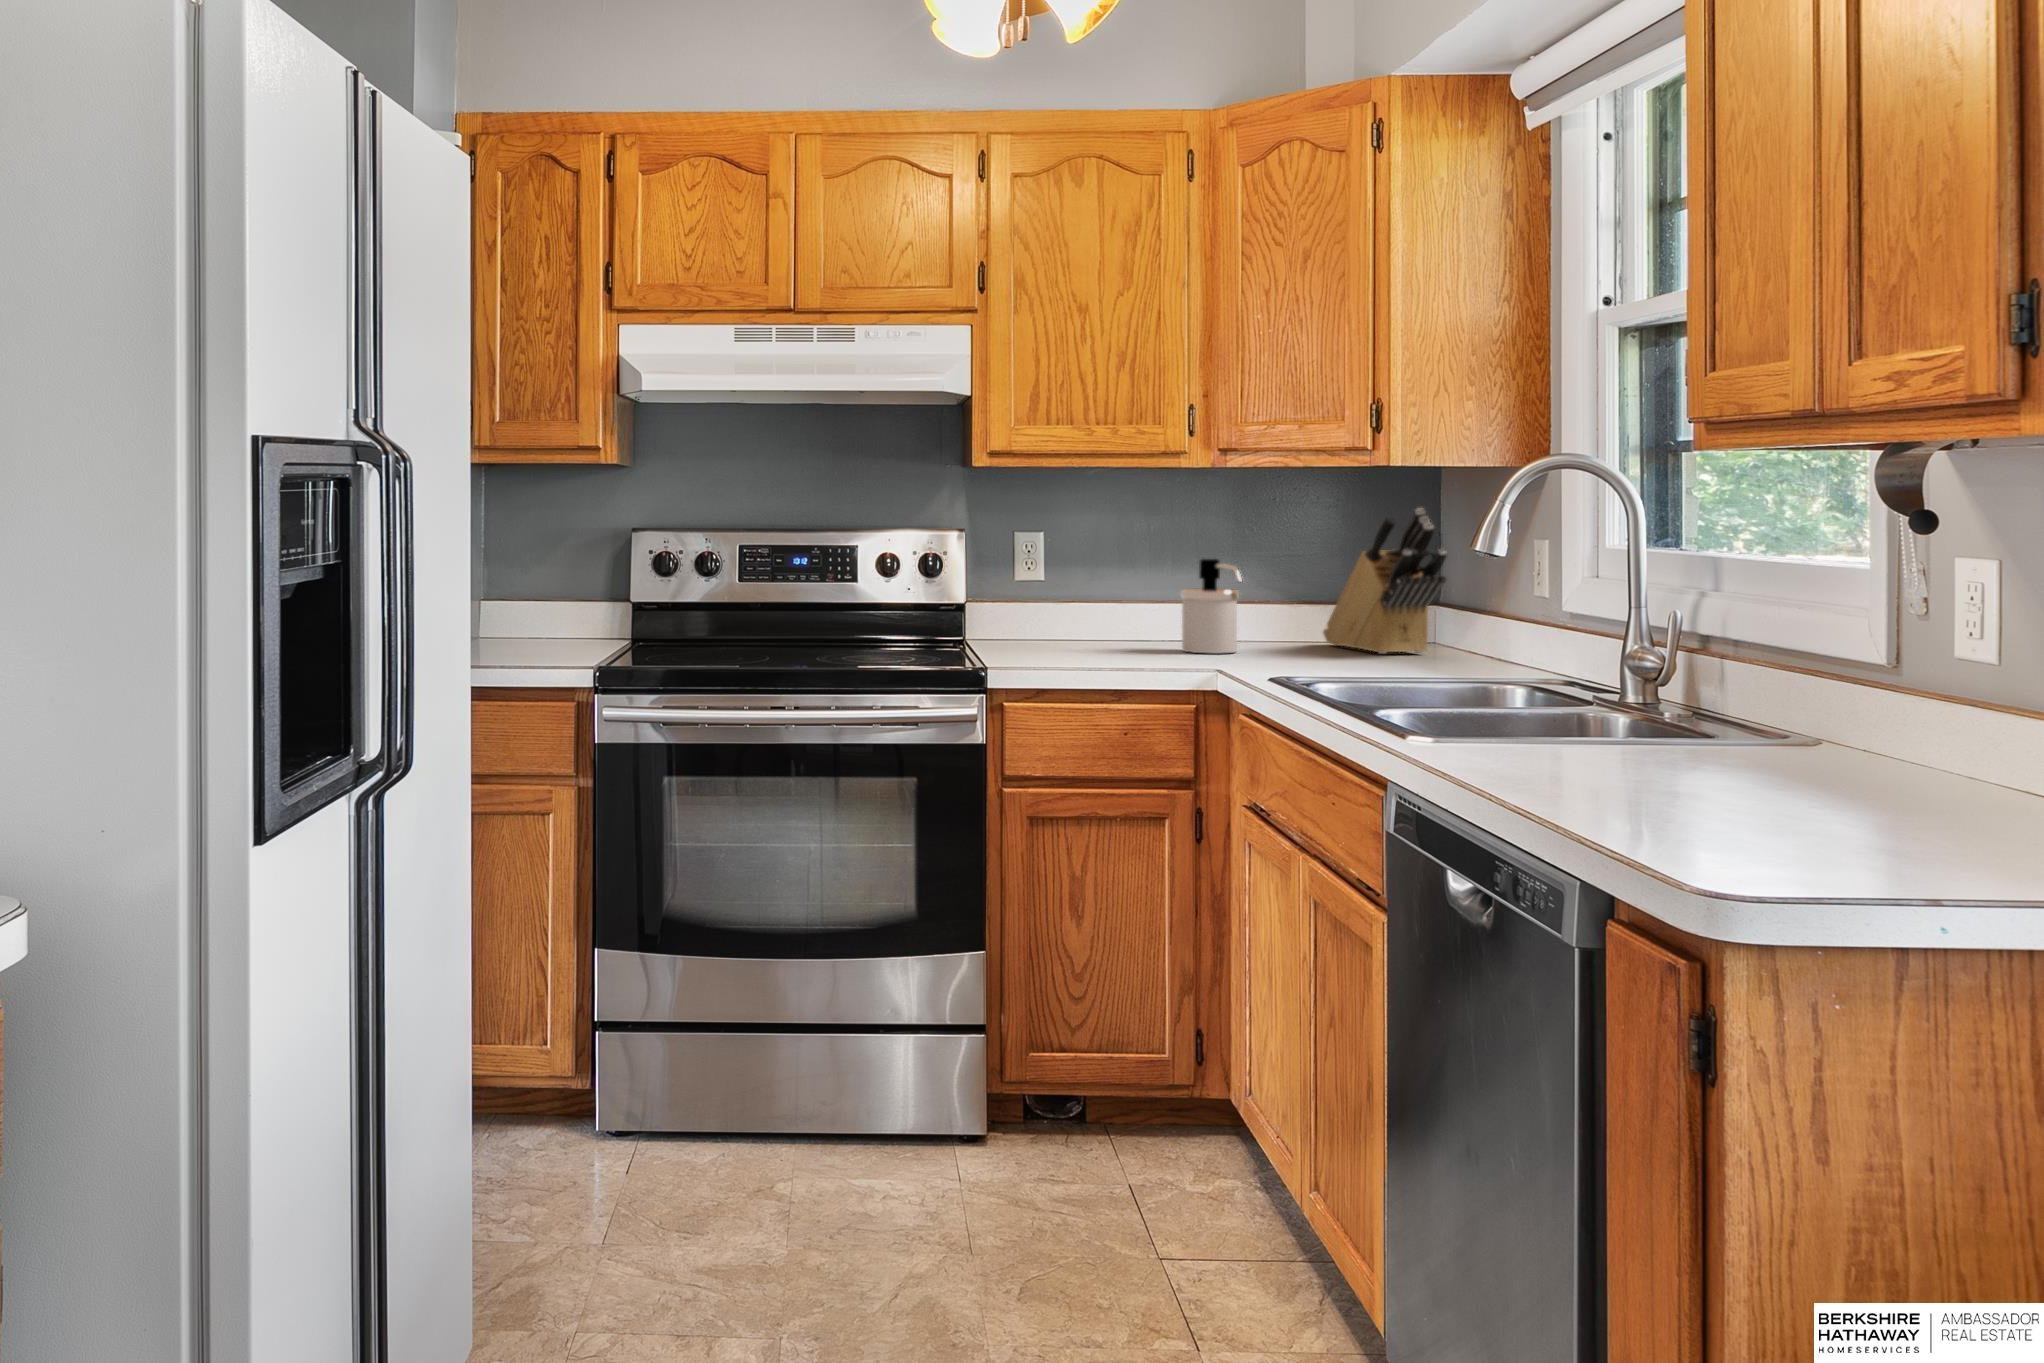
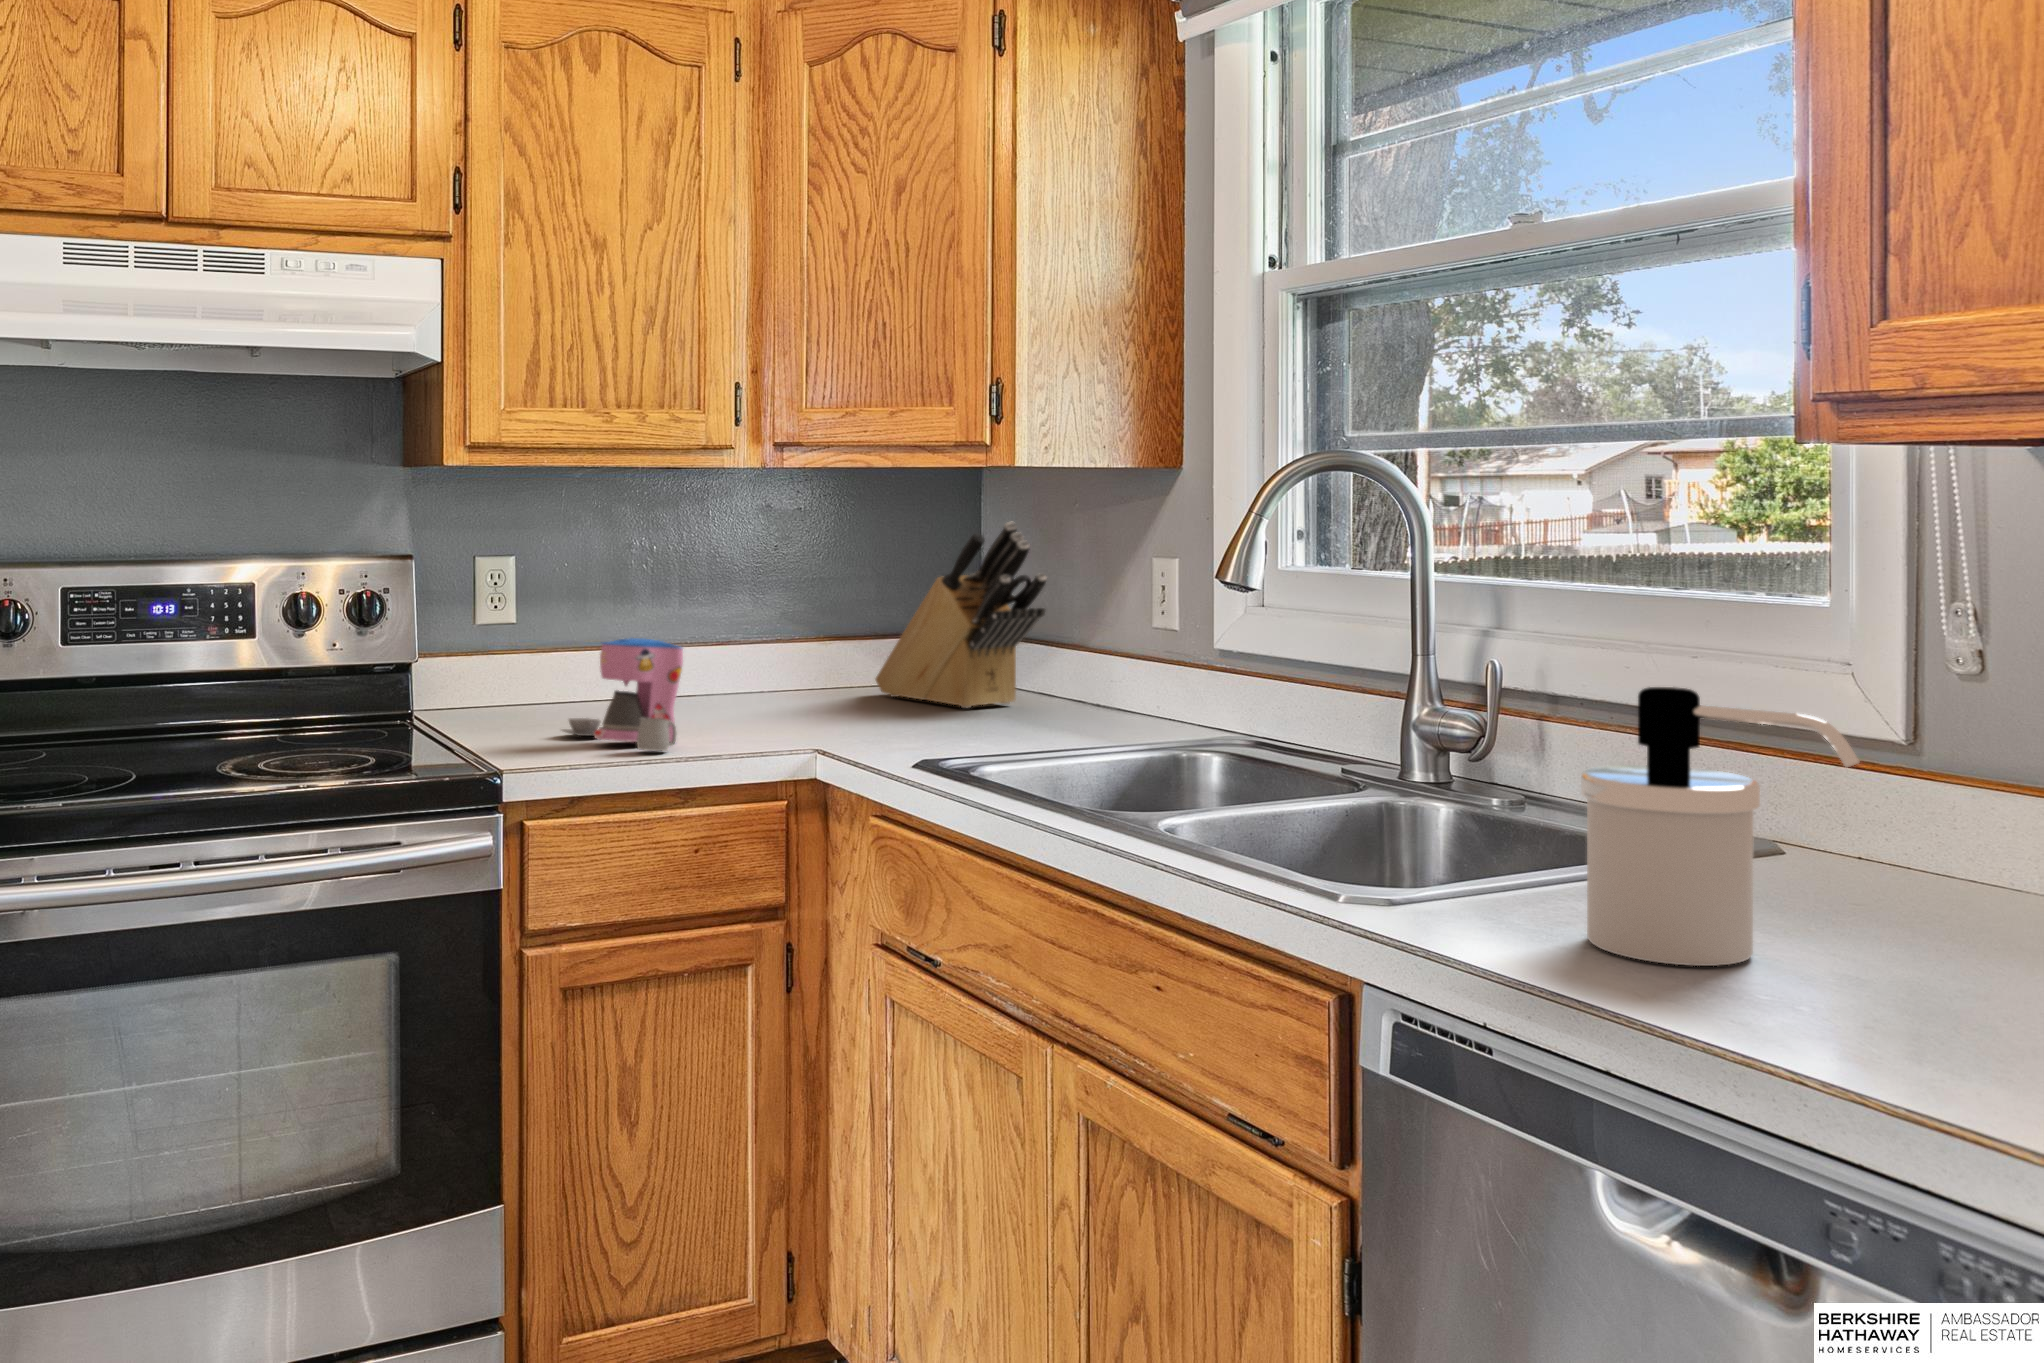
soap dispenser: present [1180,559,1242,653] -> present [1581,687,1859,966]
coffee maker: none [1050,587,1134,664] -> present [562,638,683,751]

